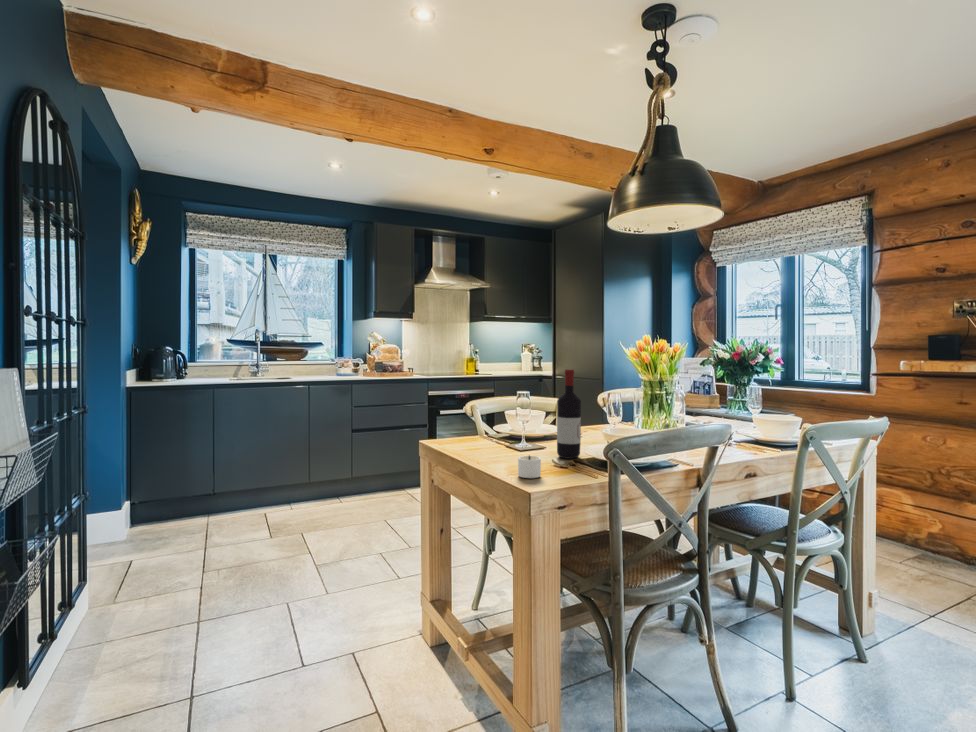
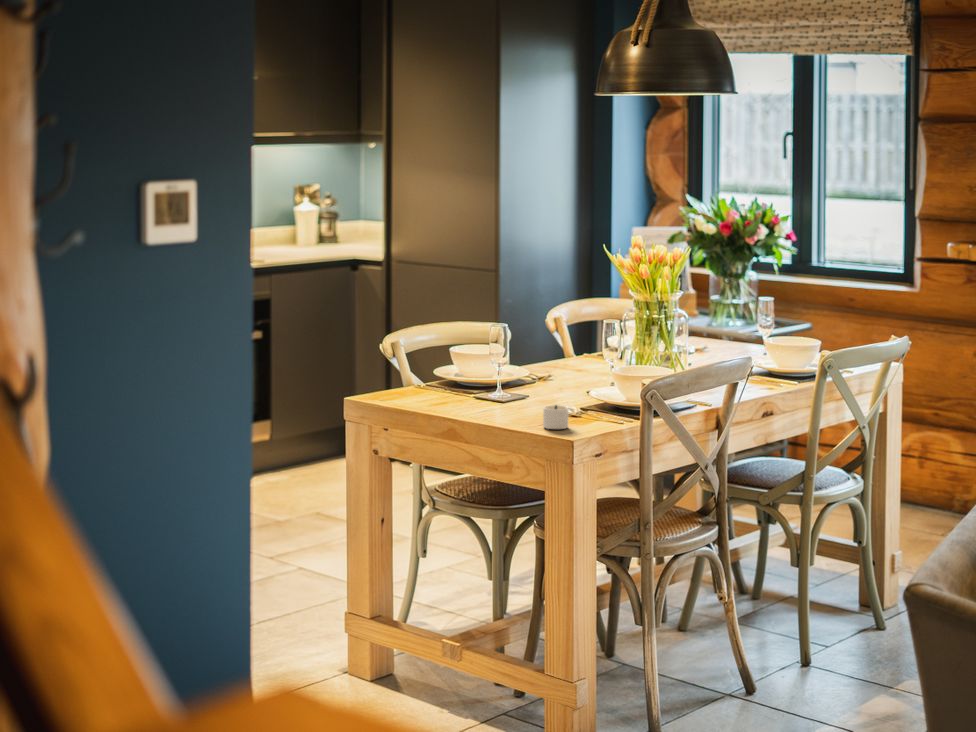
wine bottle: present [557,370,581,459] -> none [560,300,589,408]

